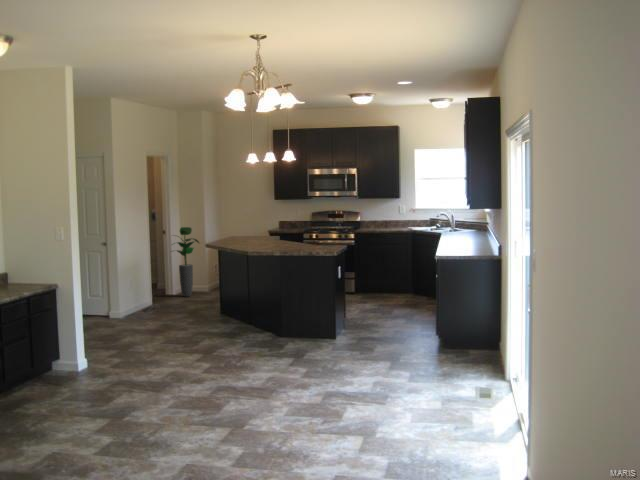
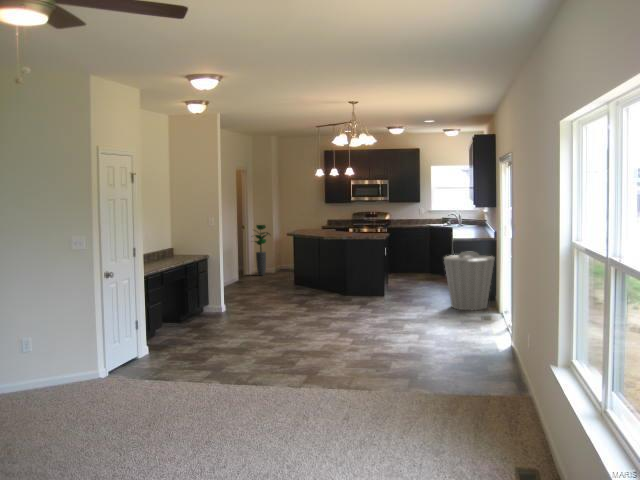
trash can: none [419,279,498,372] -> present [444,251,494,310]

